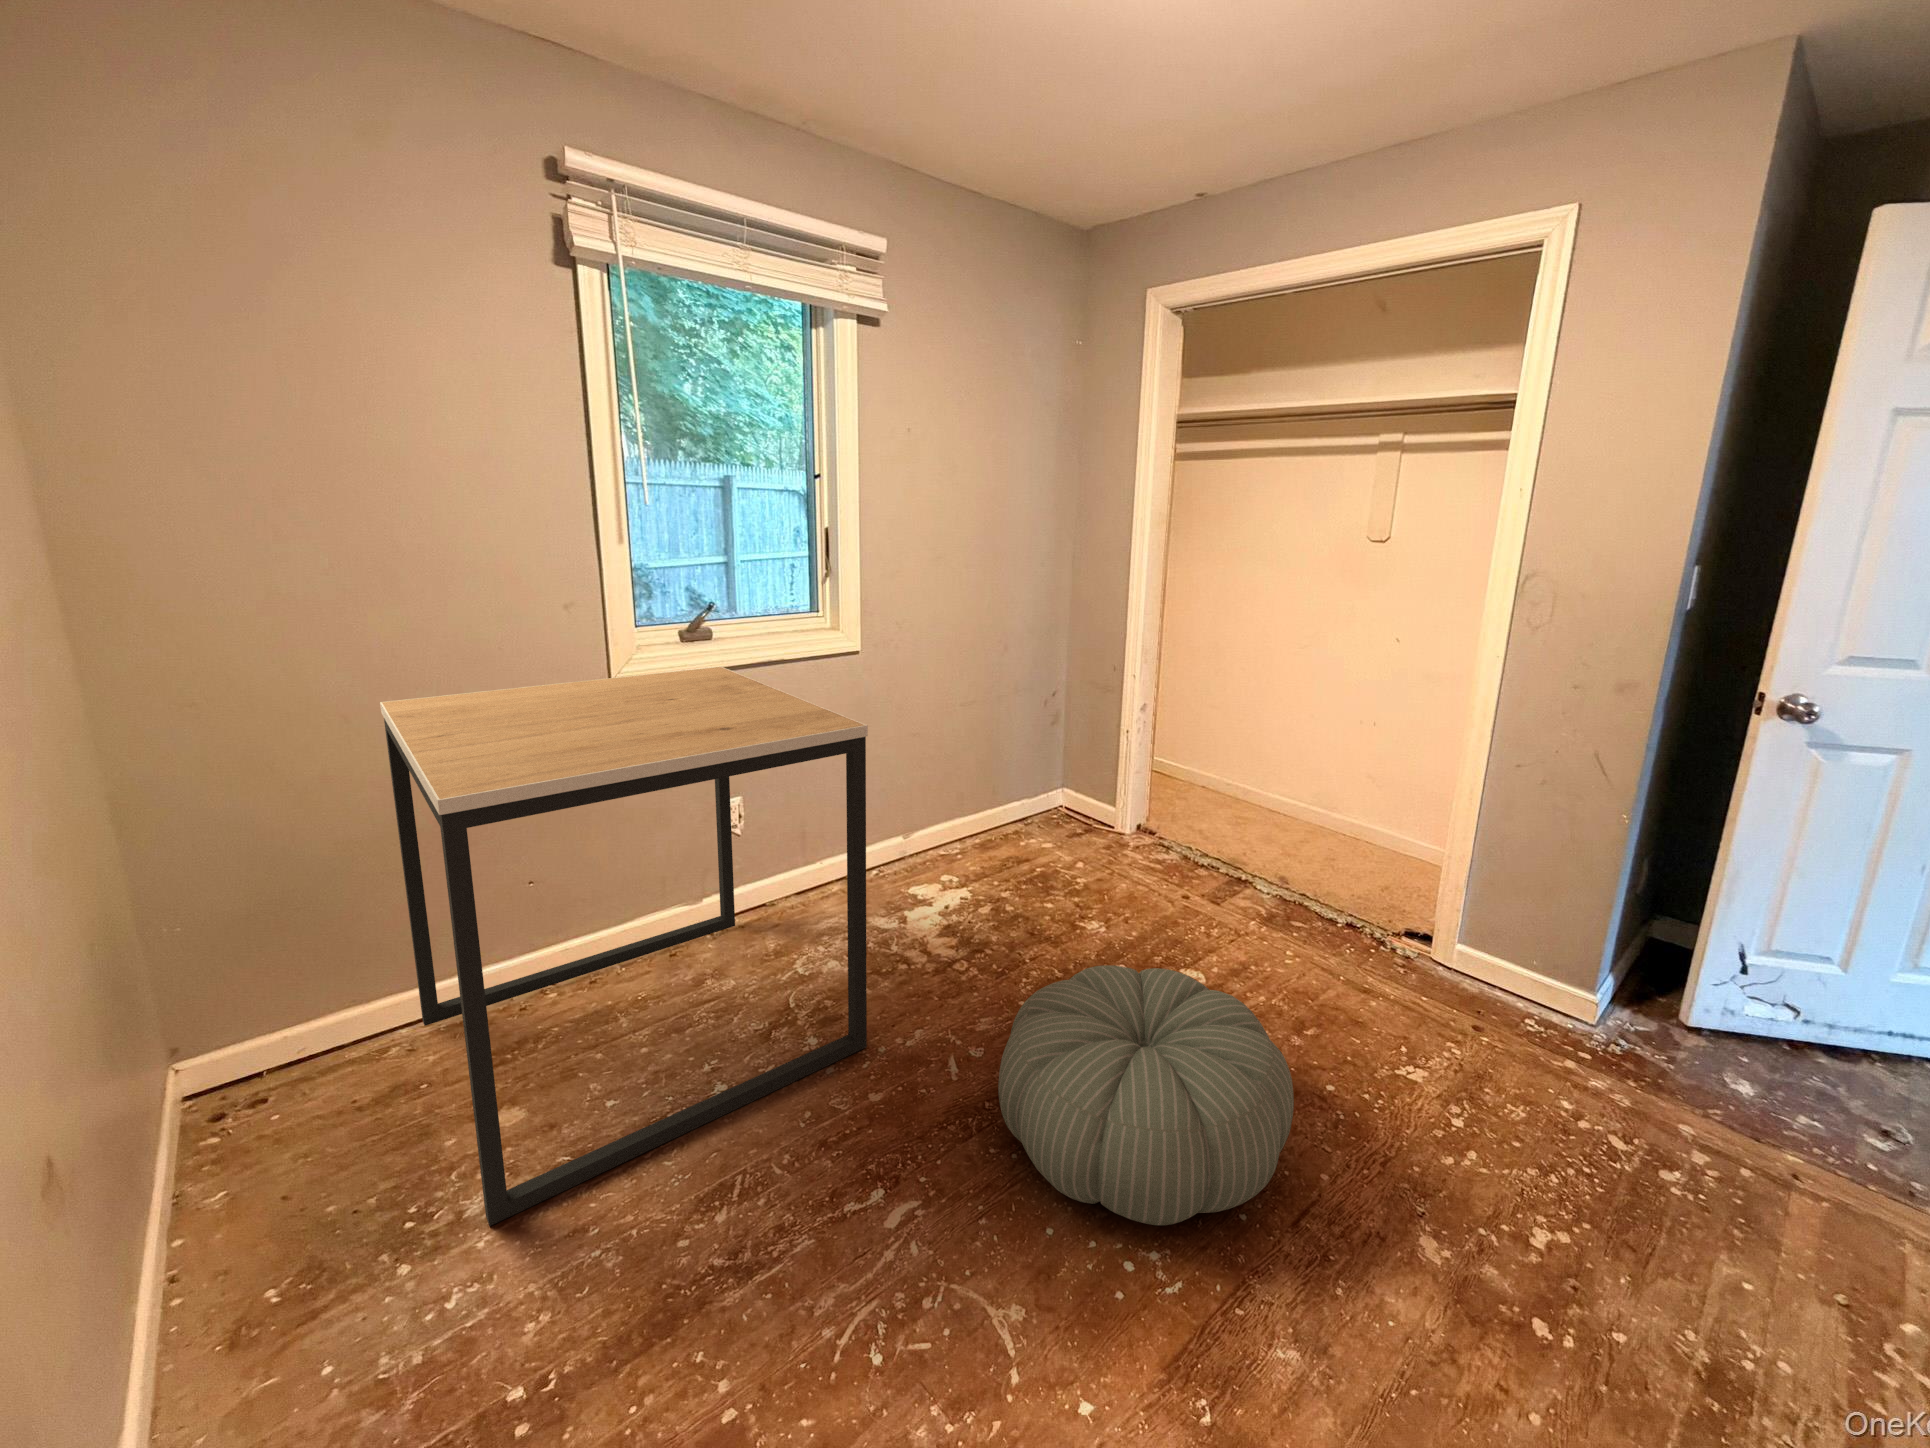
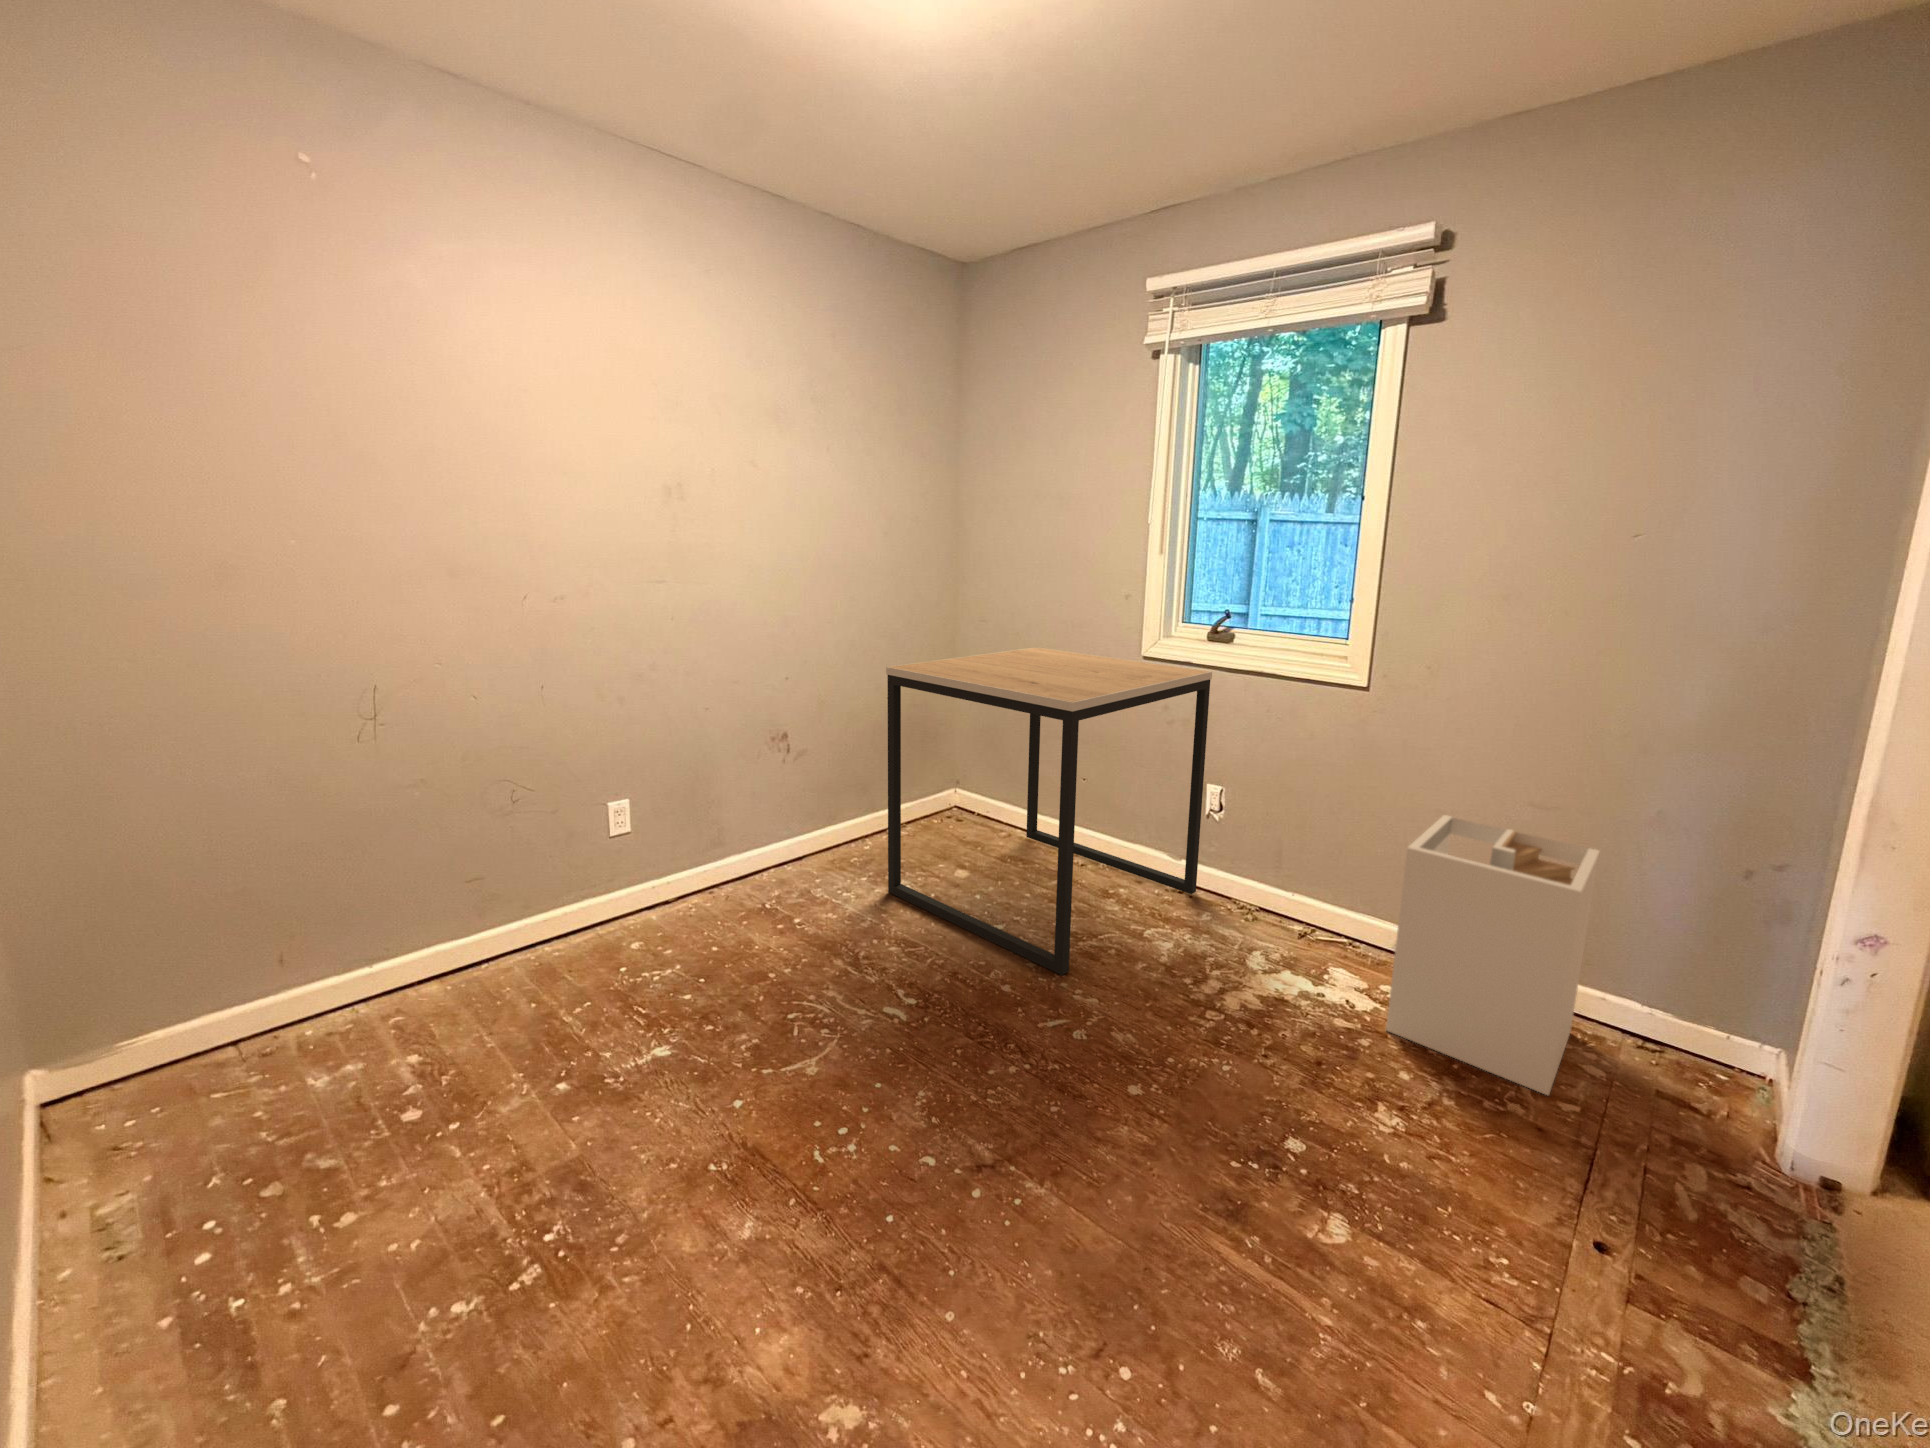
laundry hamper: none [941,717,1084,897] -> present [1386,815,1599,1095]
pouf: present [998,965,1294,1225] -> none [846,972,1145,1240]

